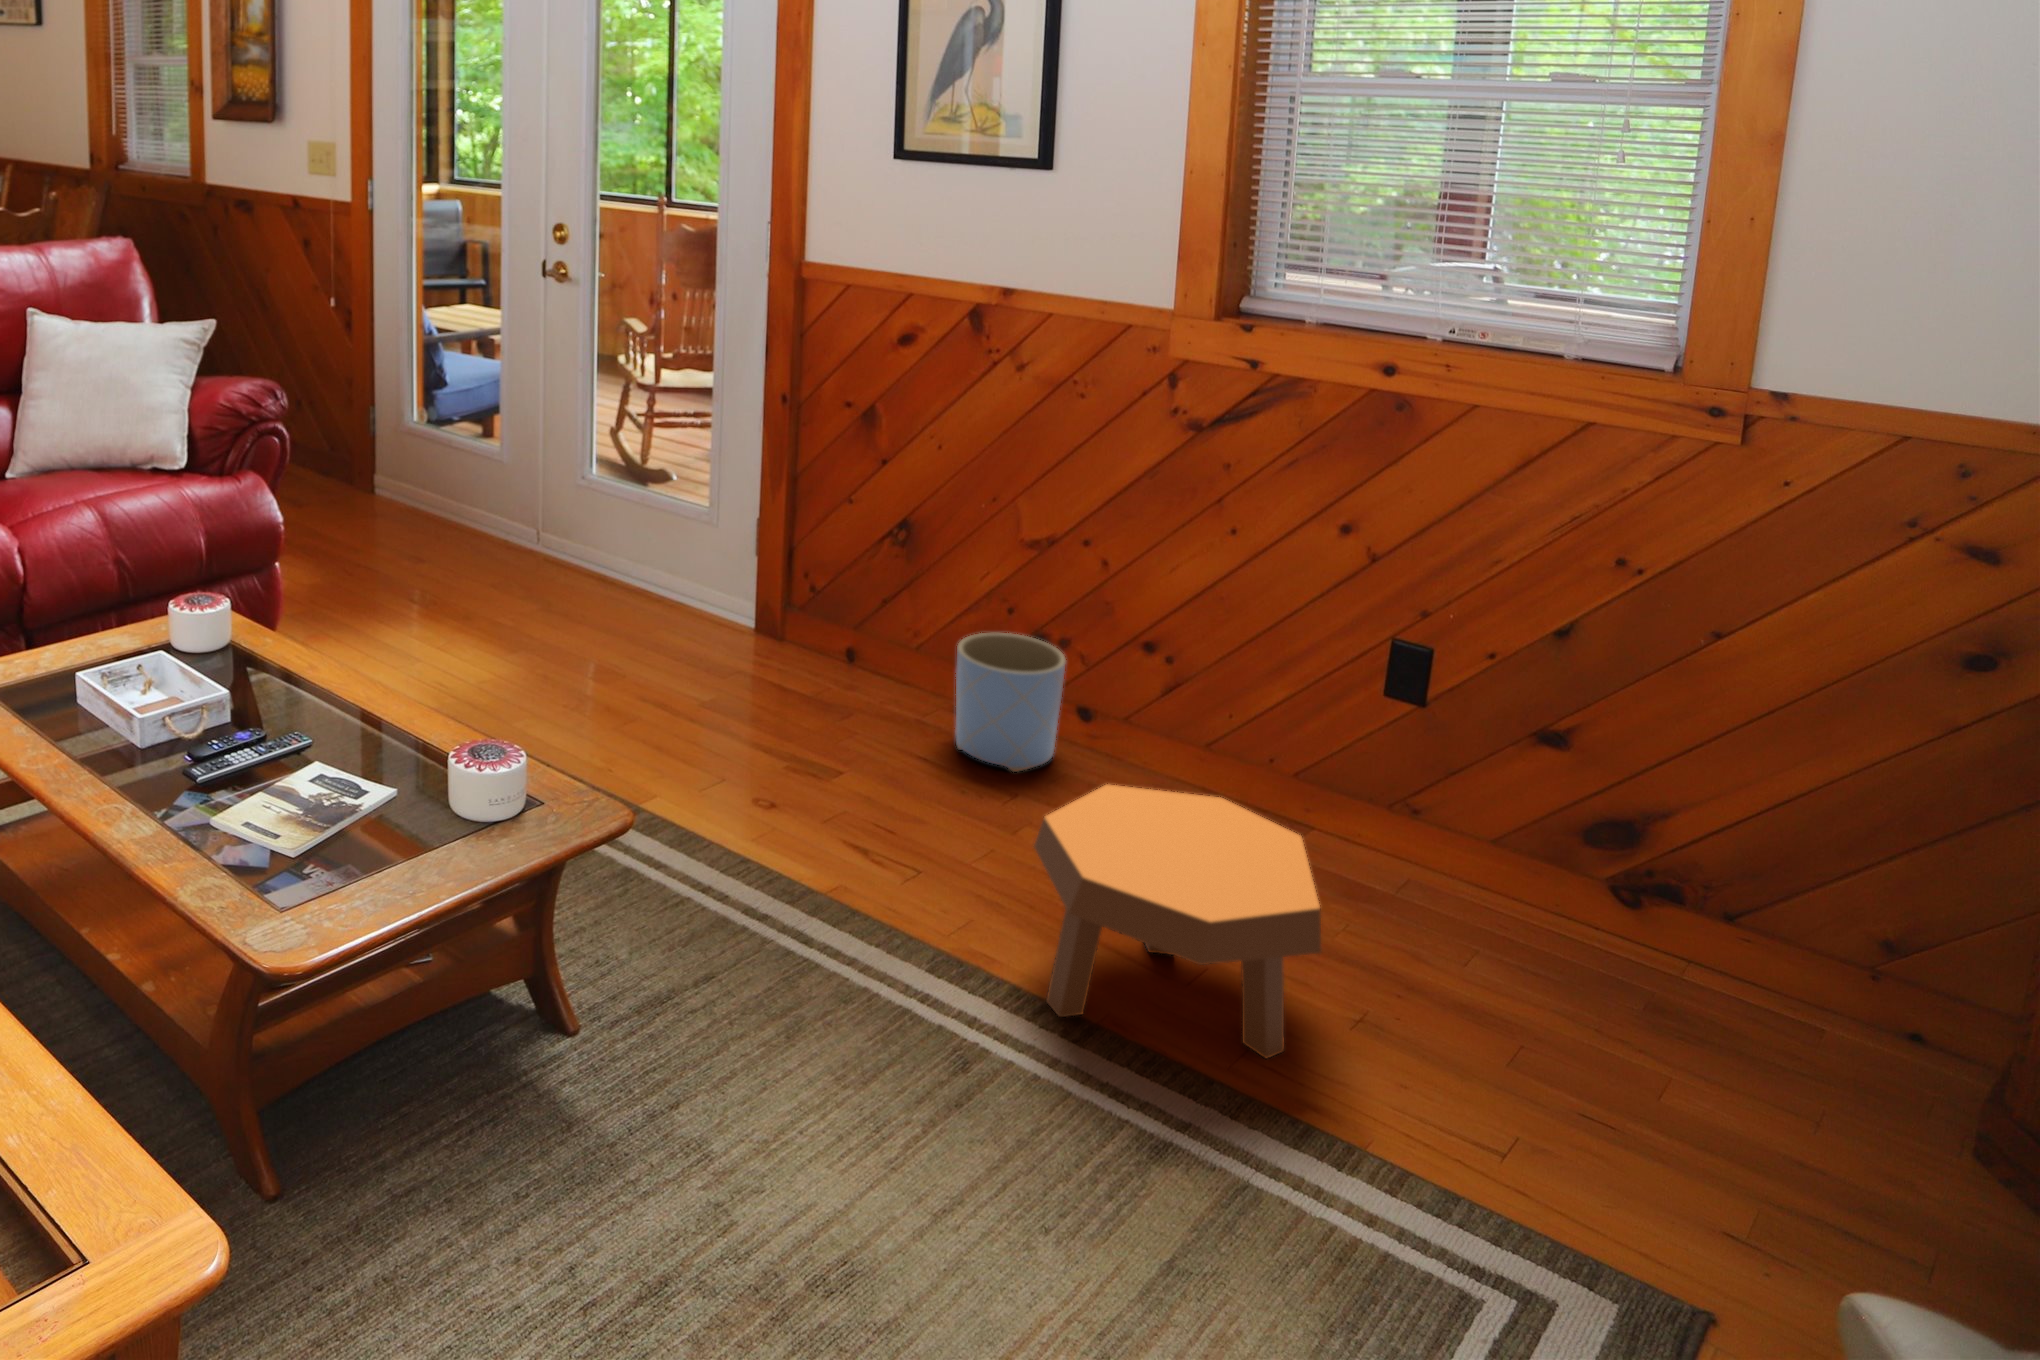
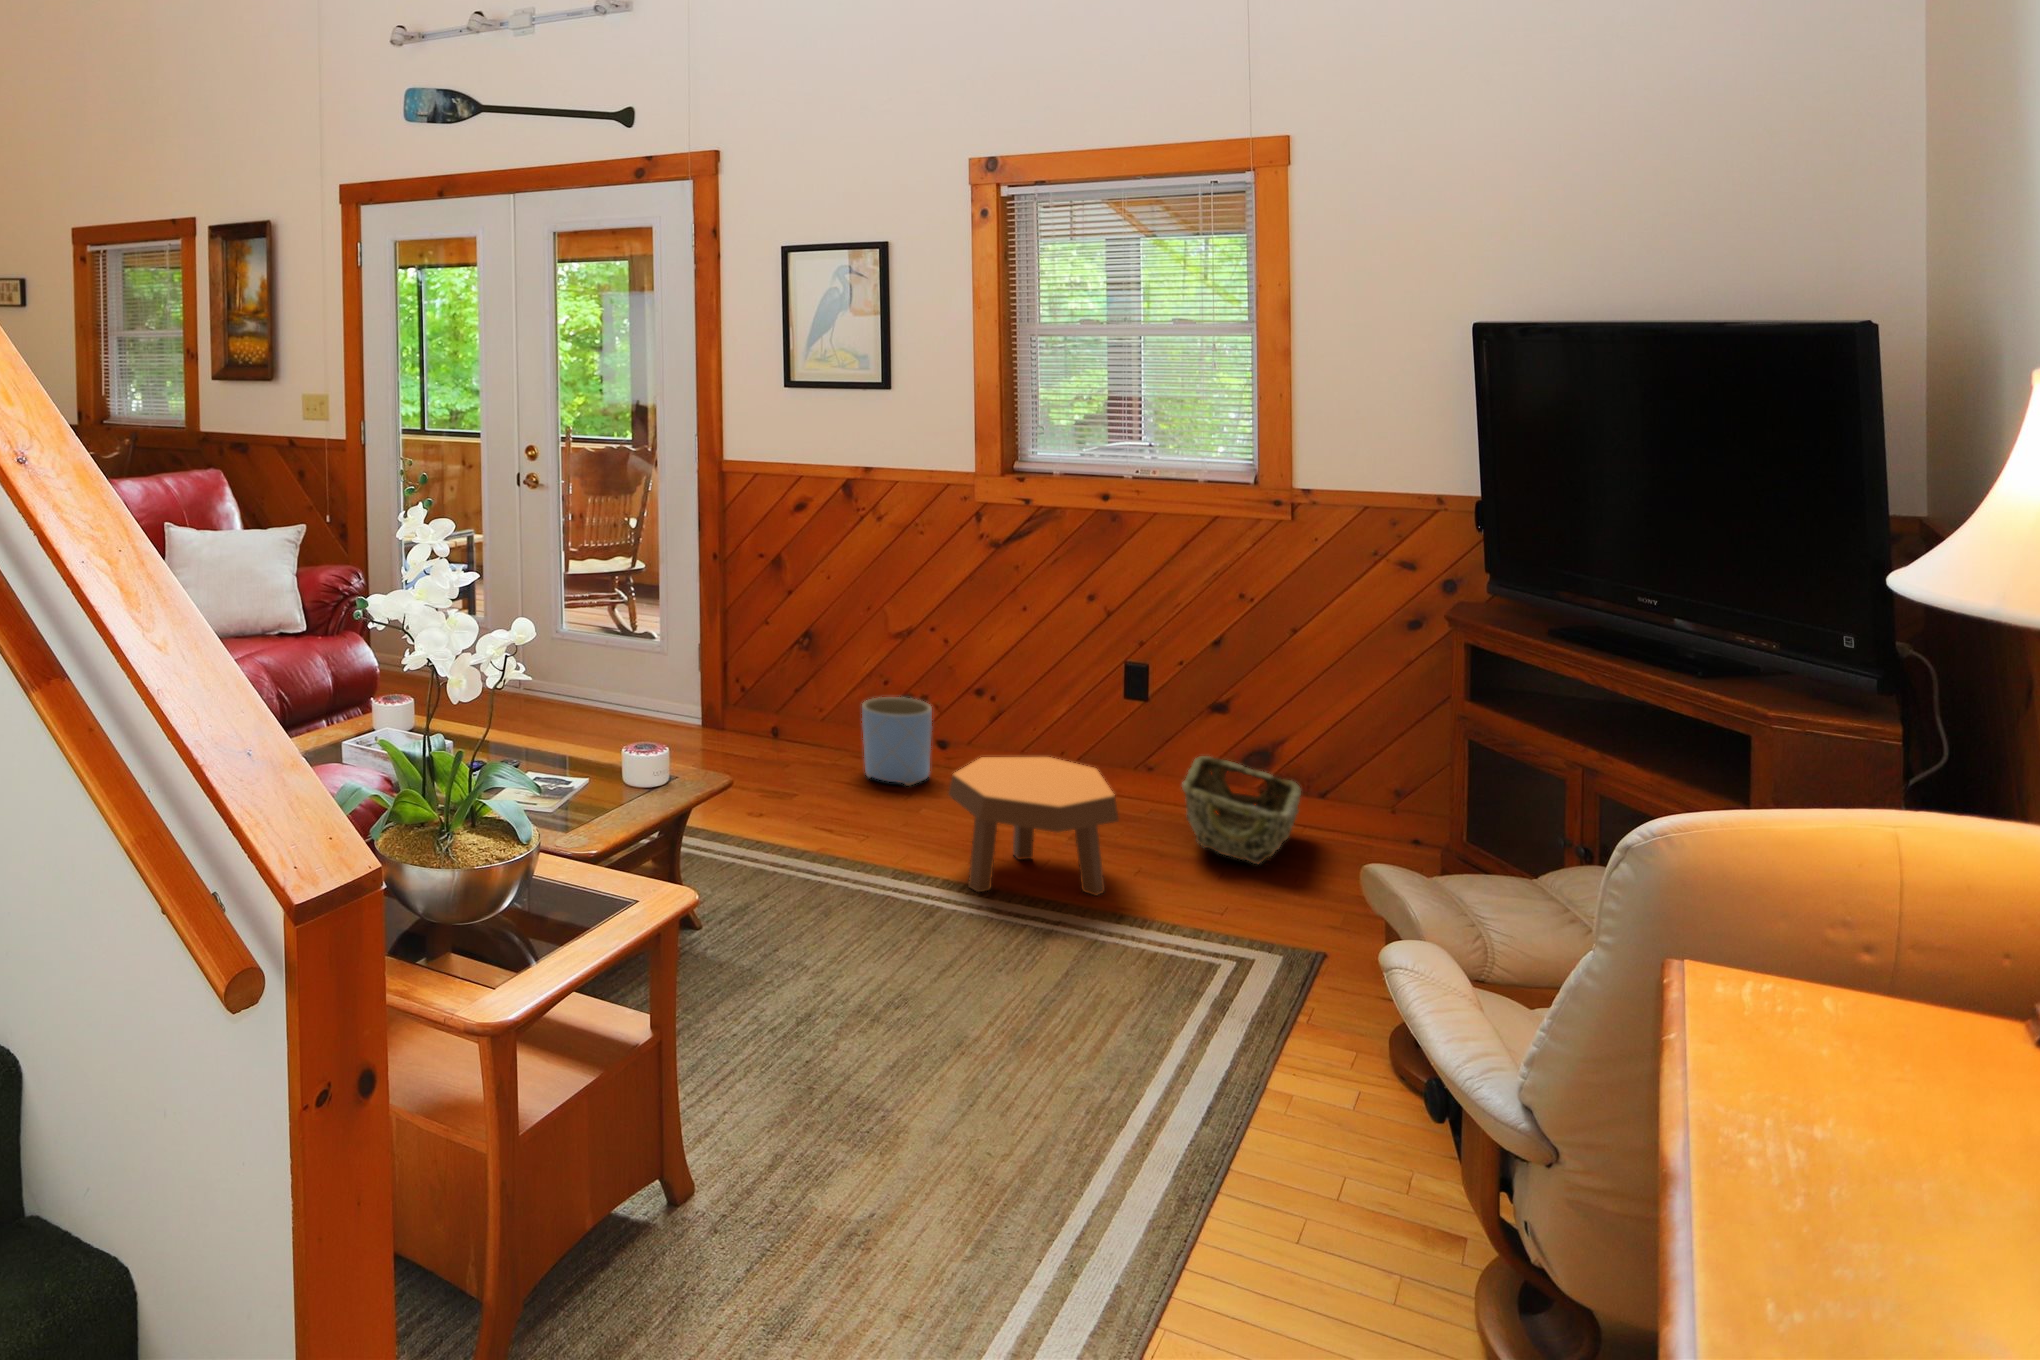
woven basket: none [1457,811,1688,1034] -> present [1182,756,1301,864]

